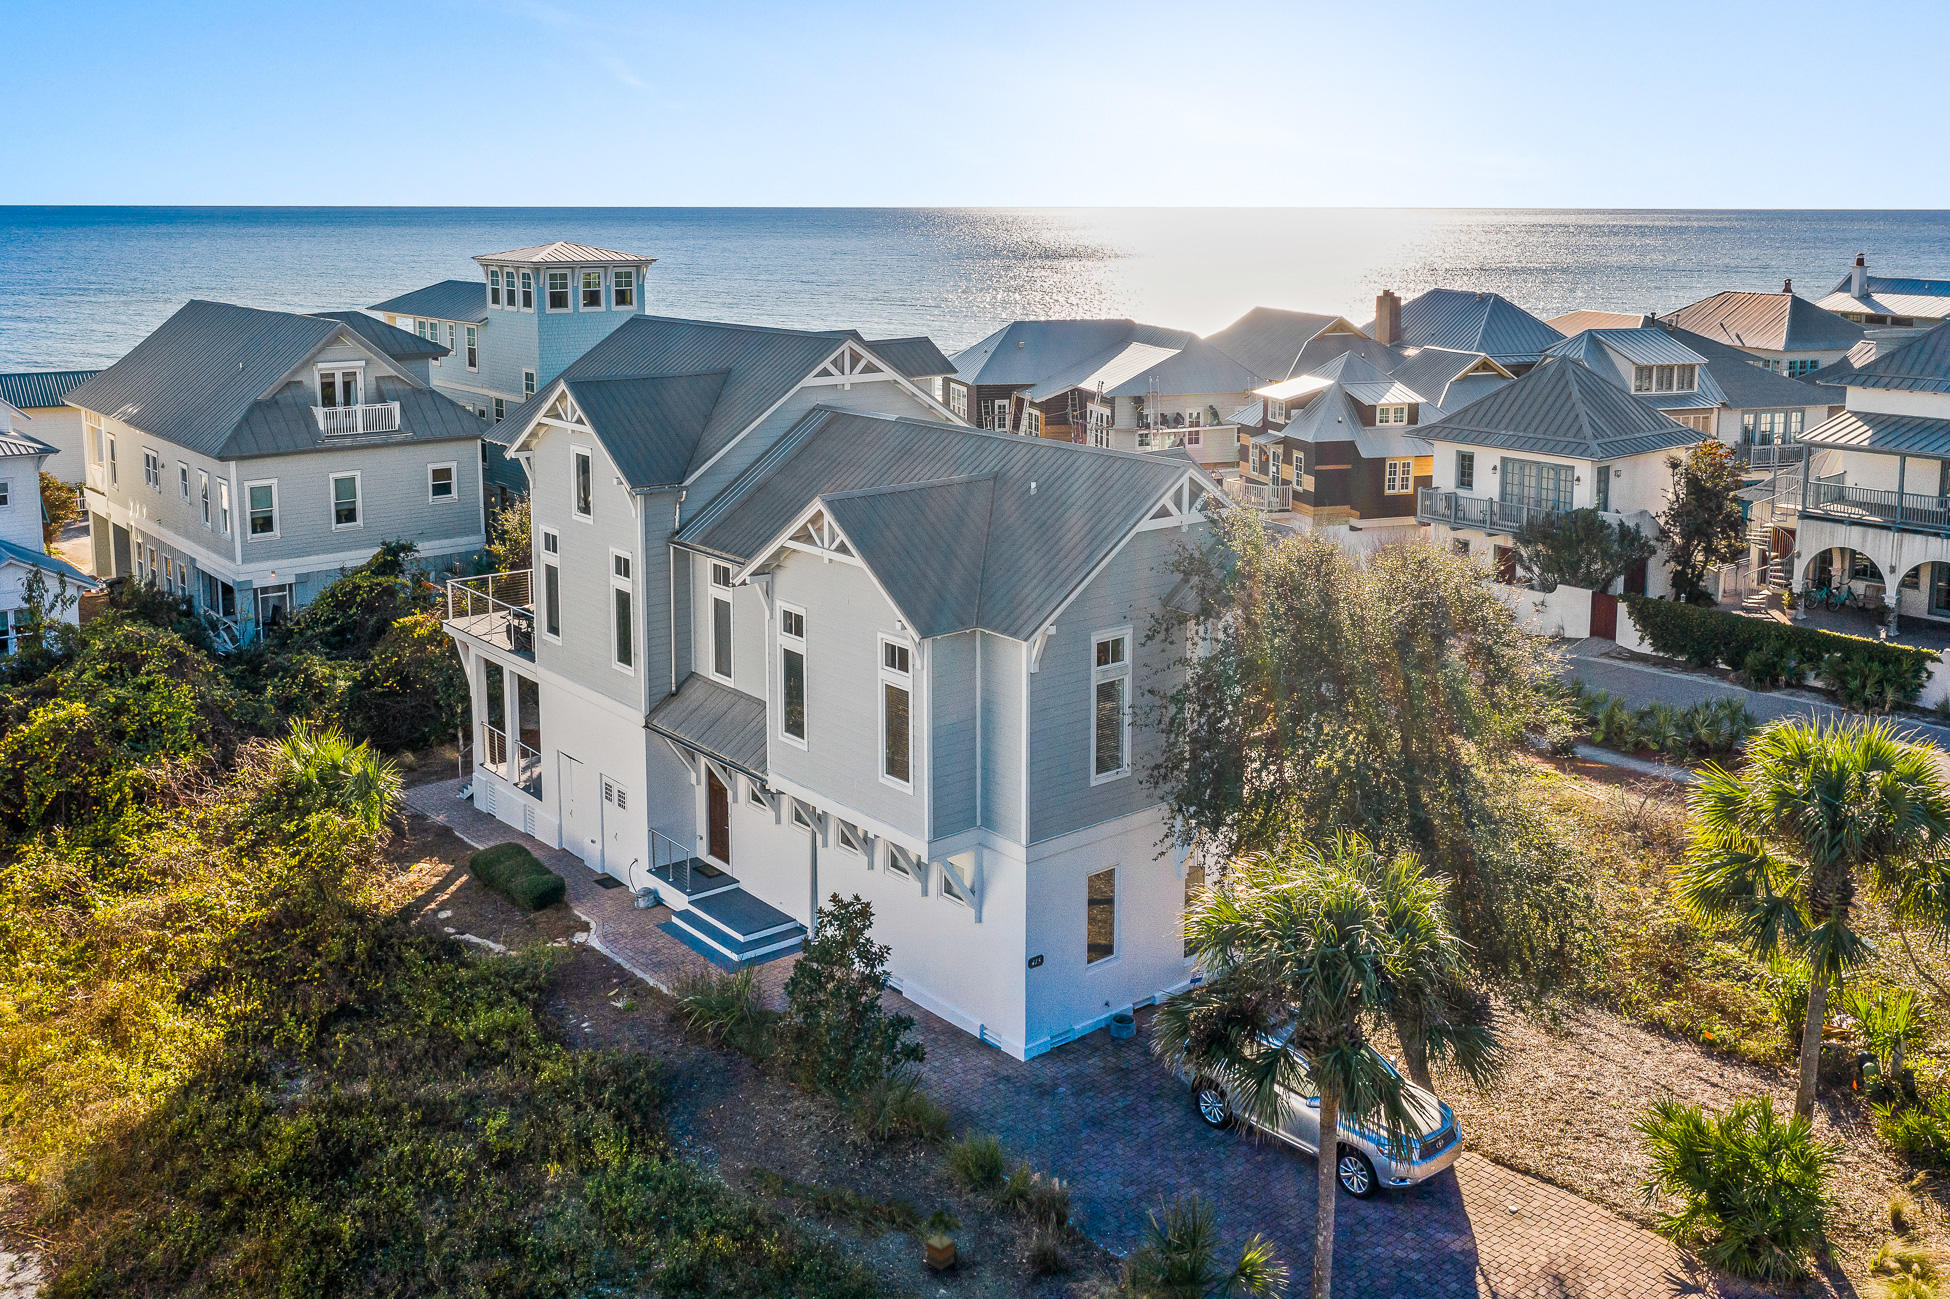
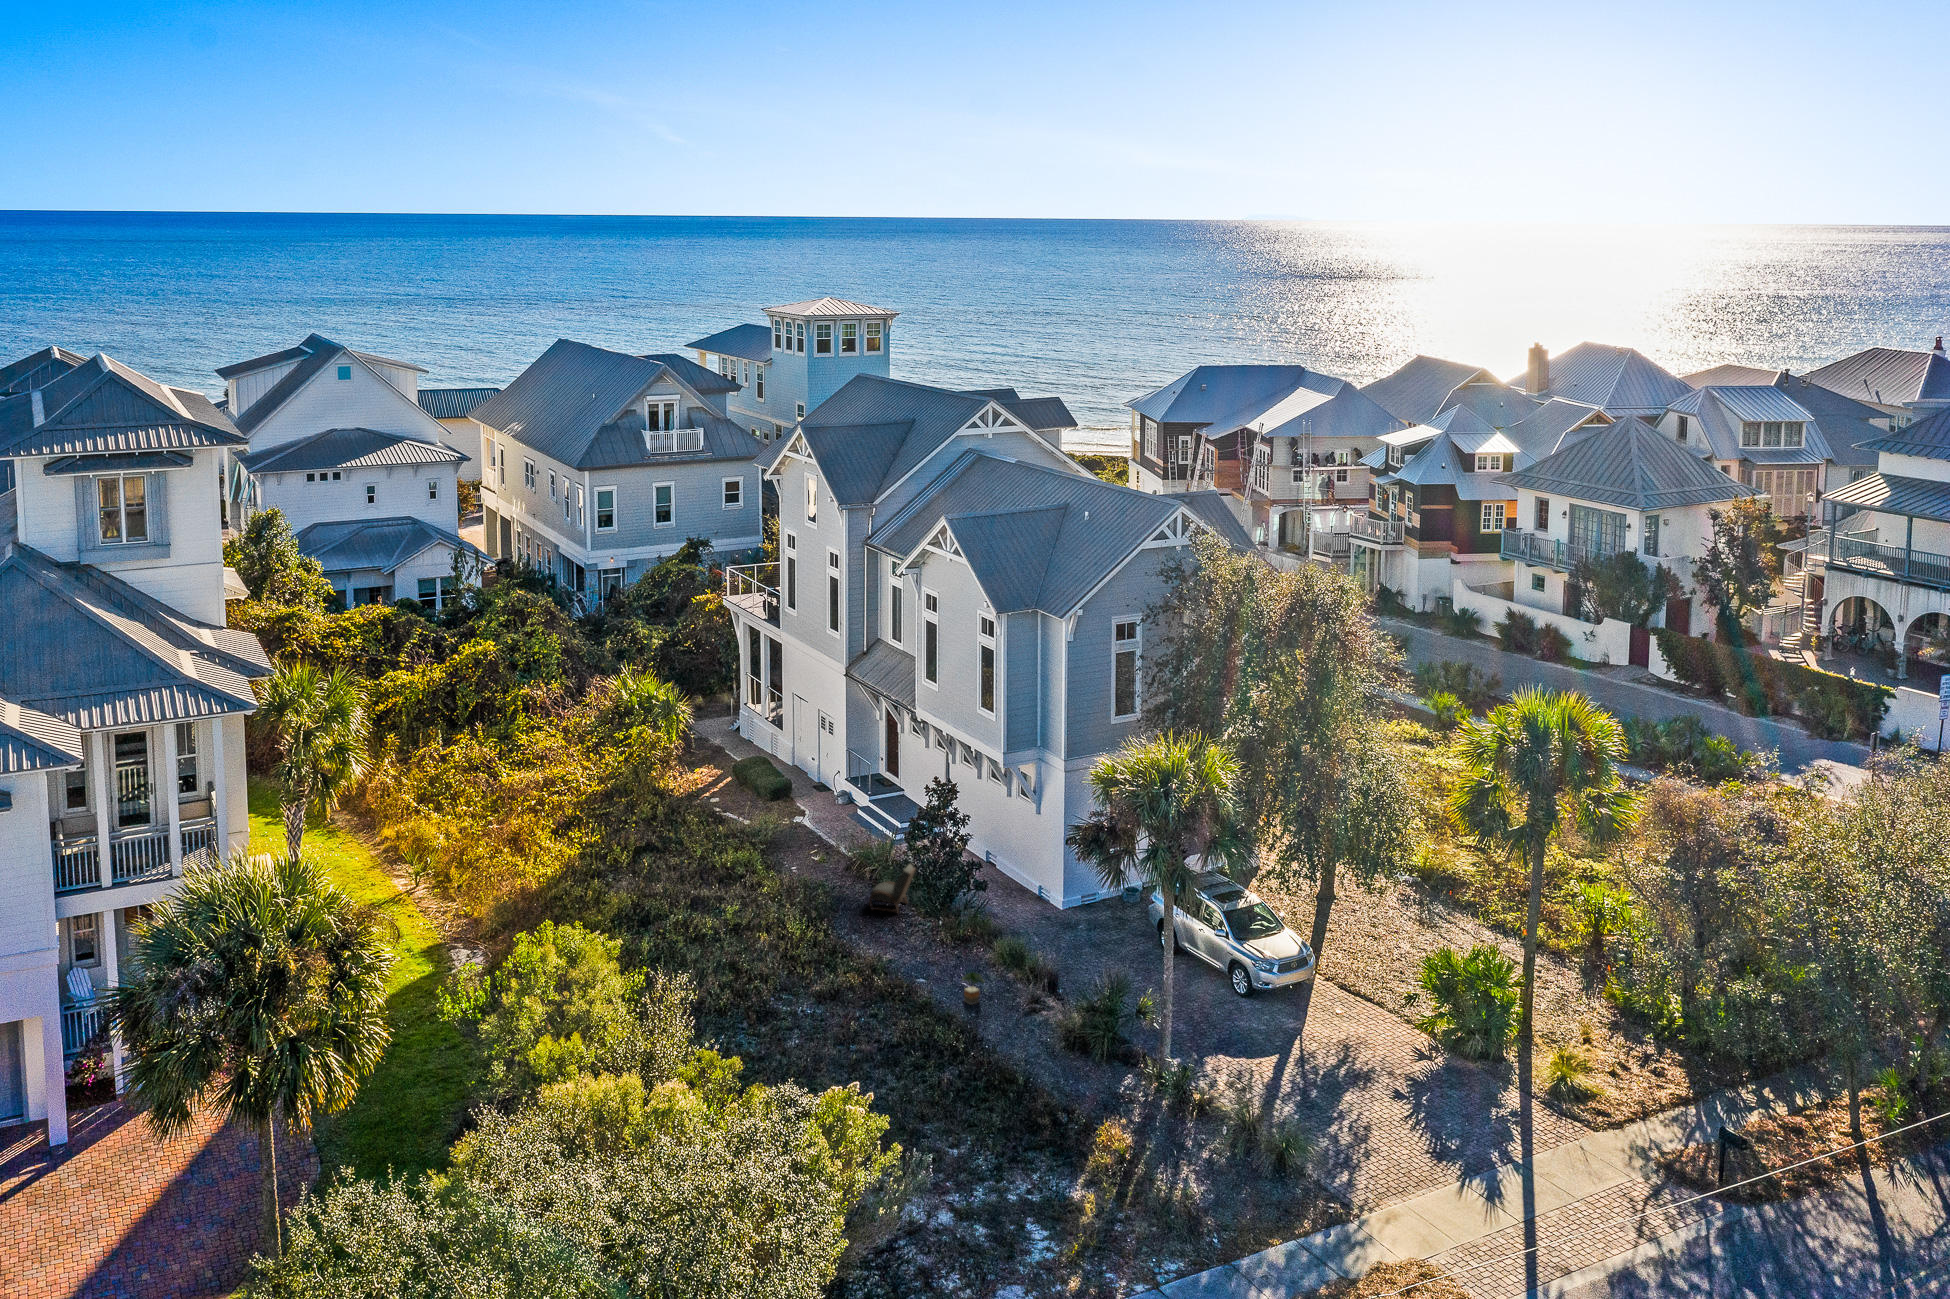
lounge chair: none [723,1008,798,1094] -> present [869,864,915,913]

